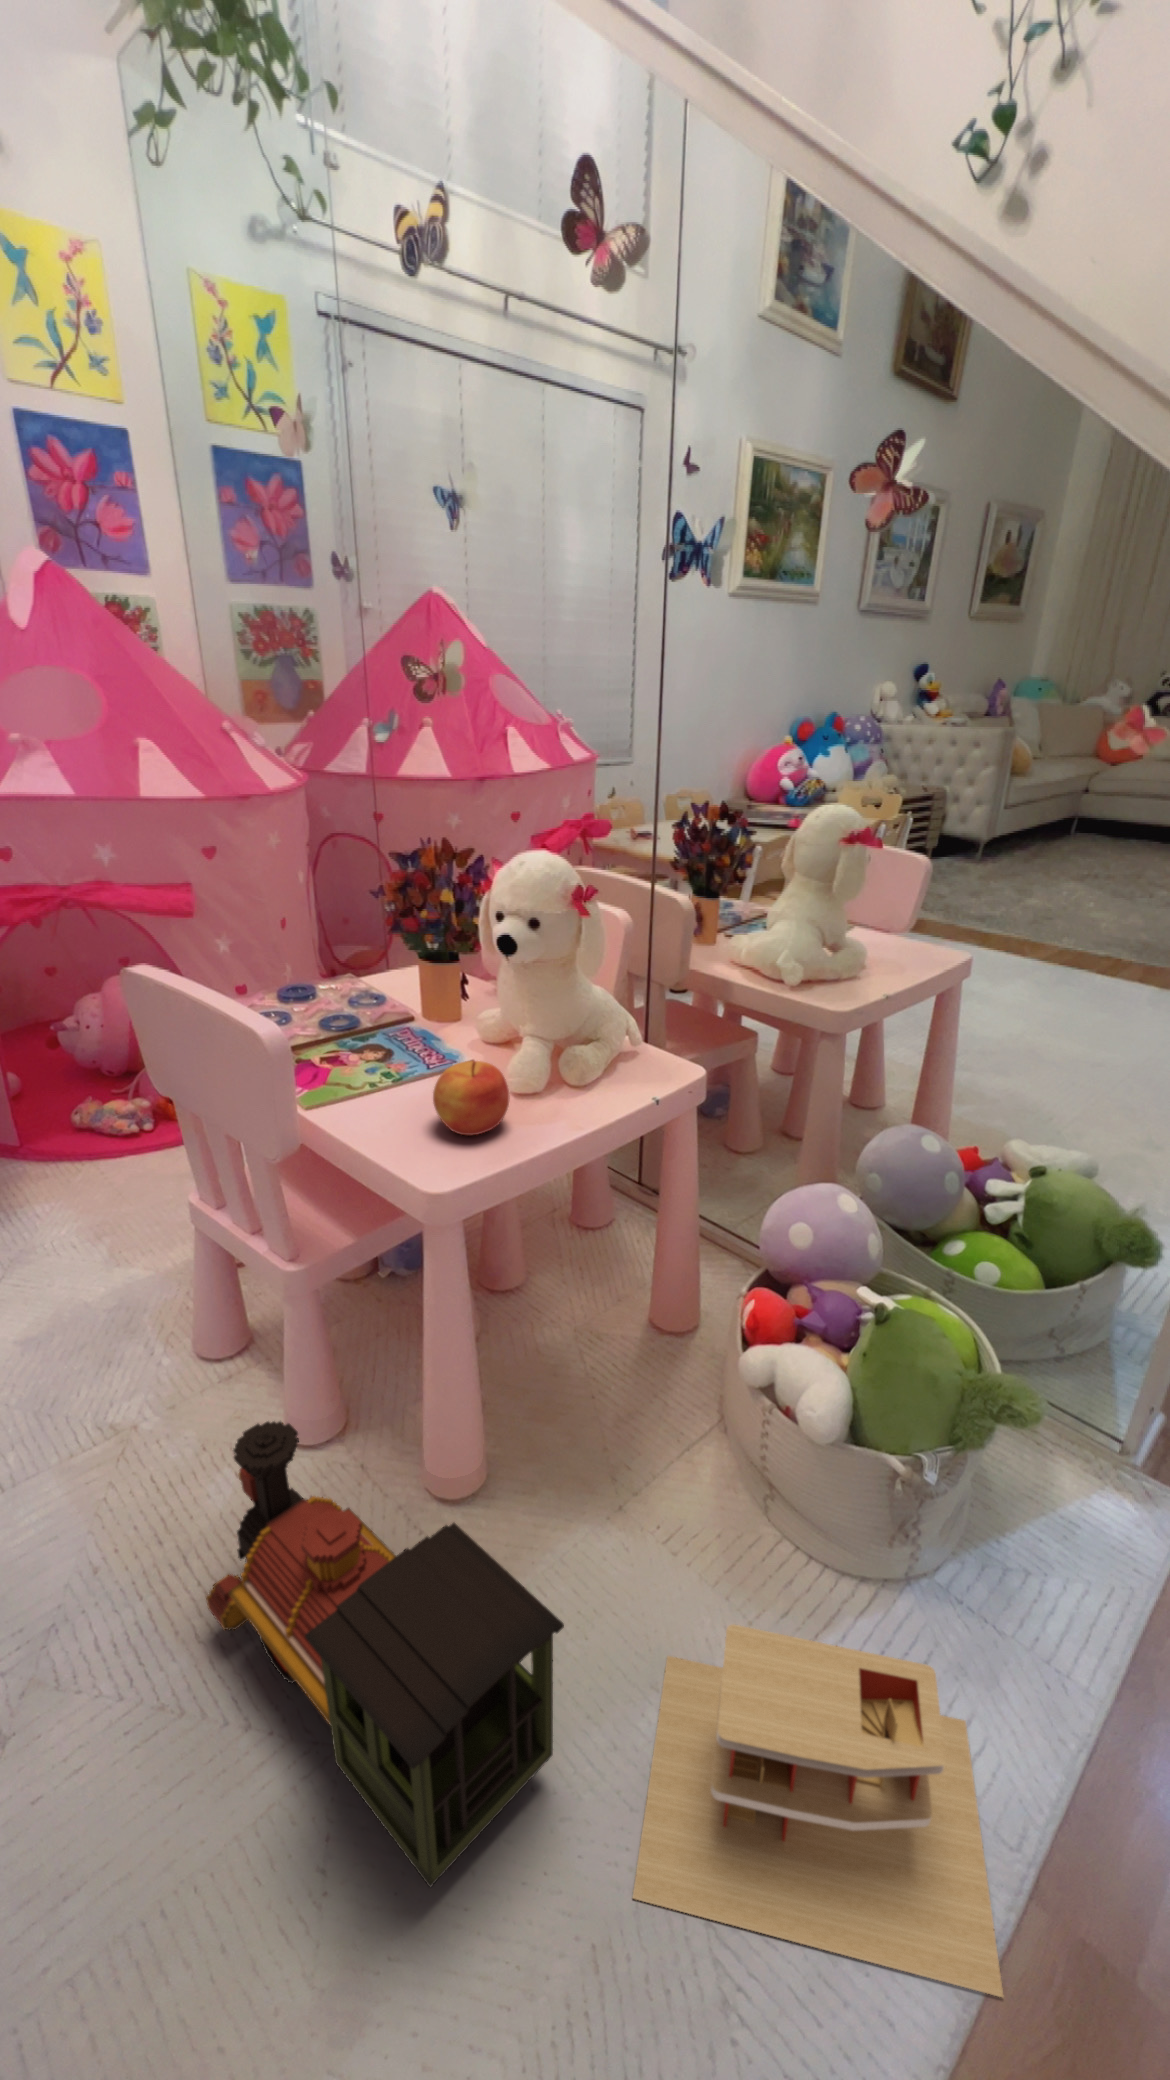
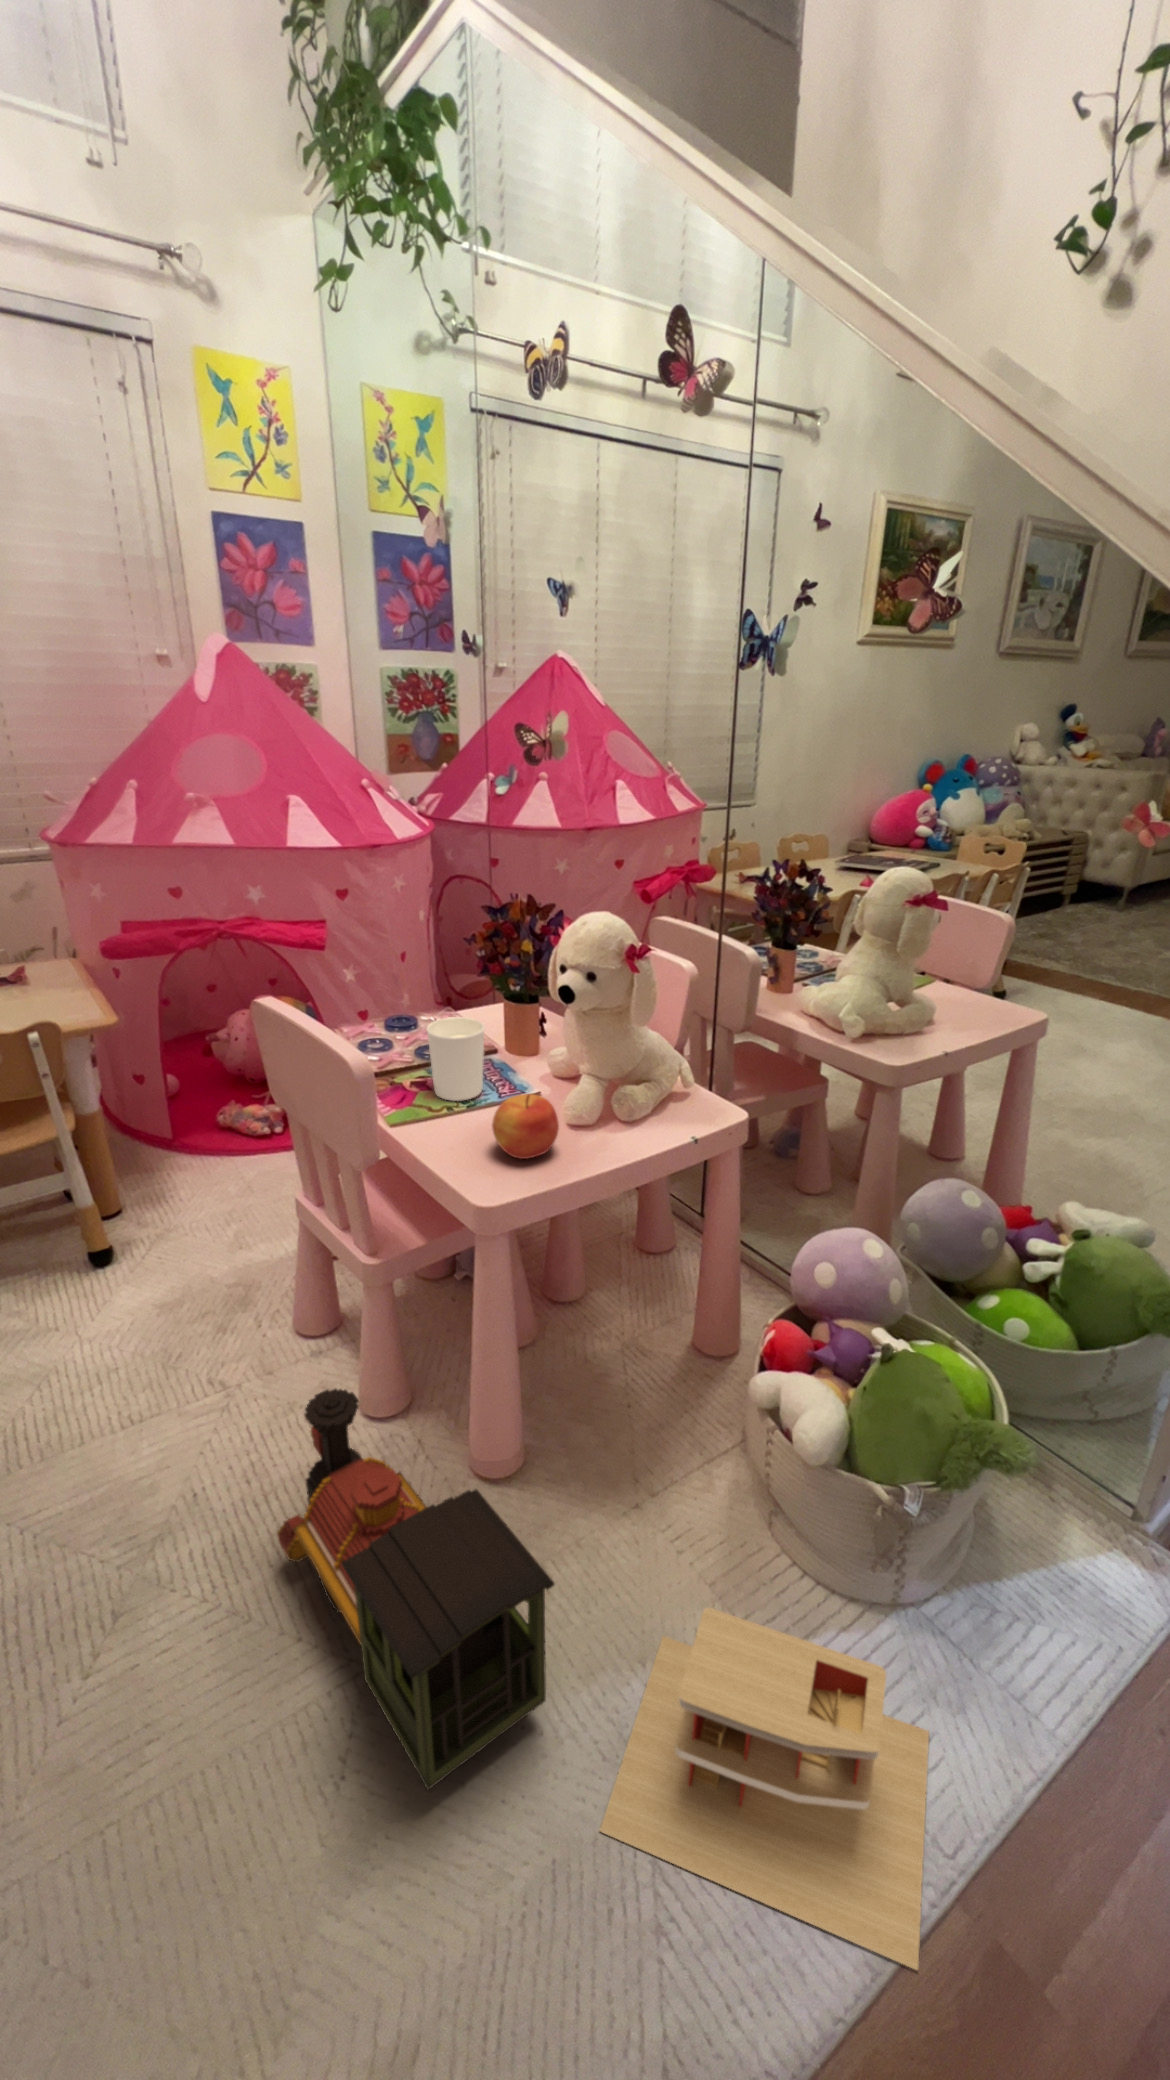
candle holder: none [341,979,409,1075] -> present [427,1017,485,1101]

